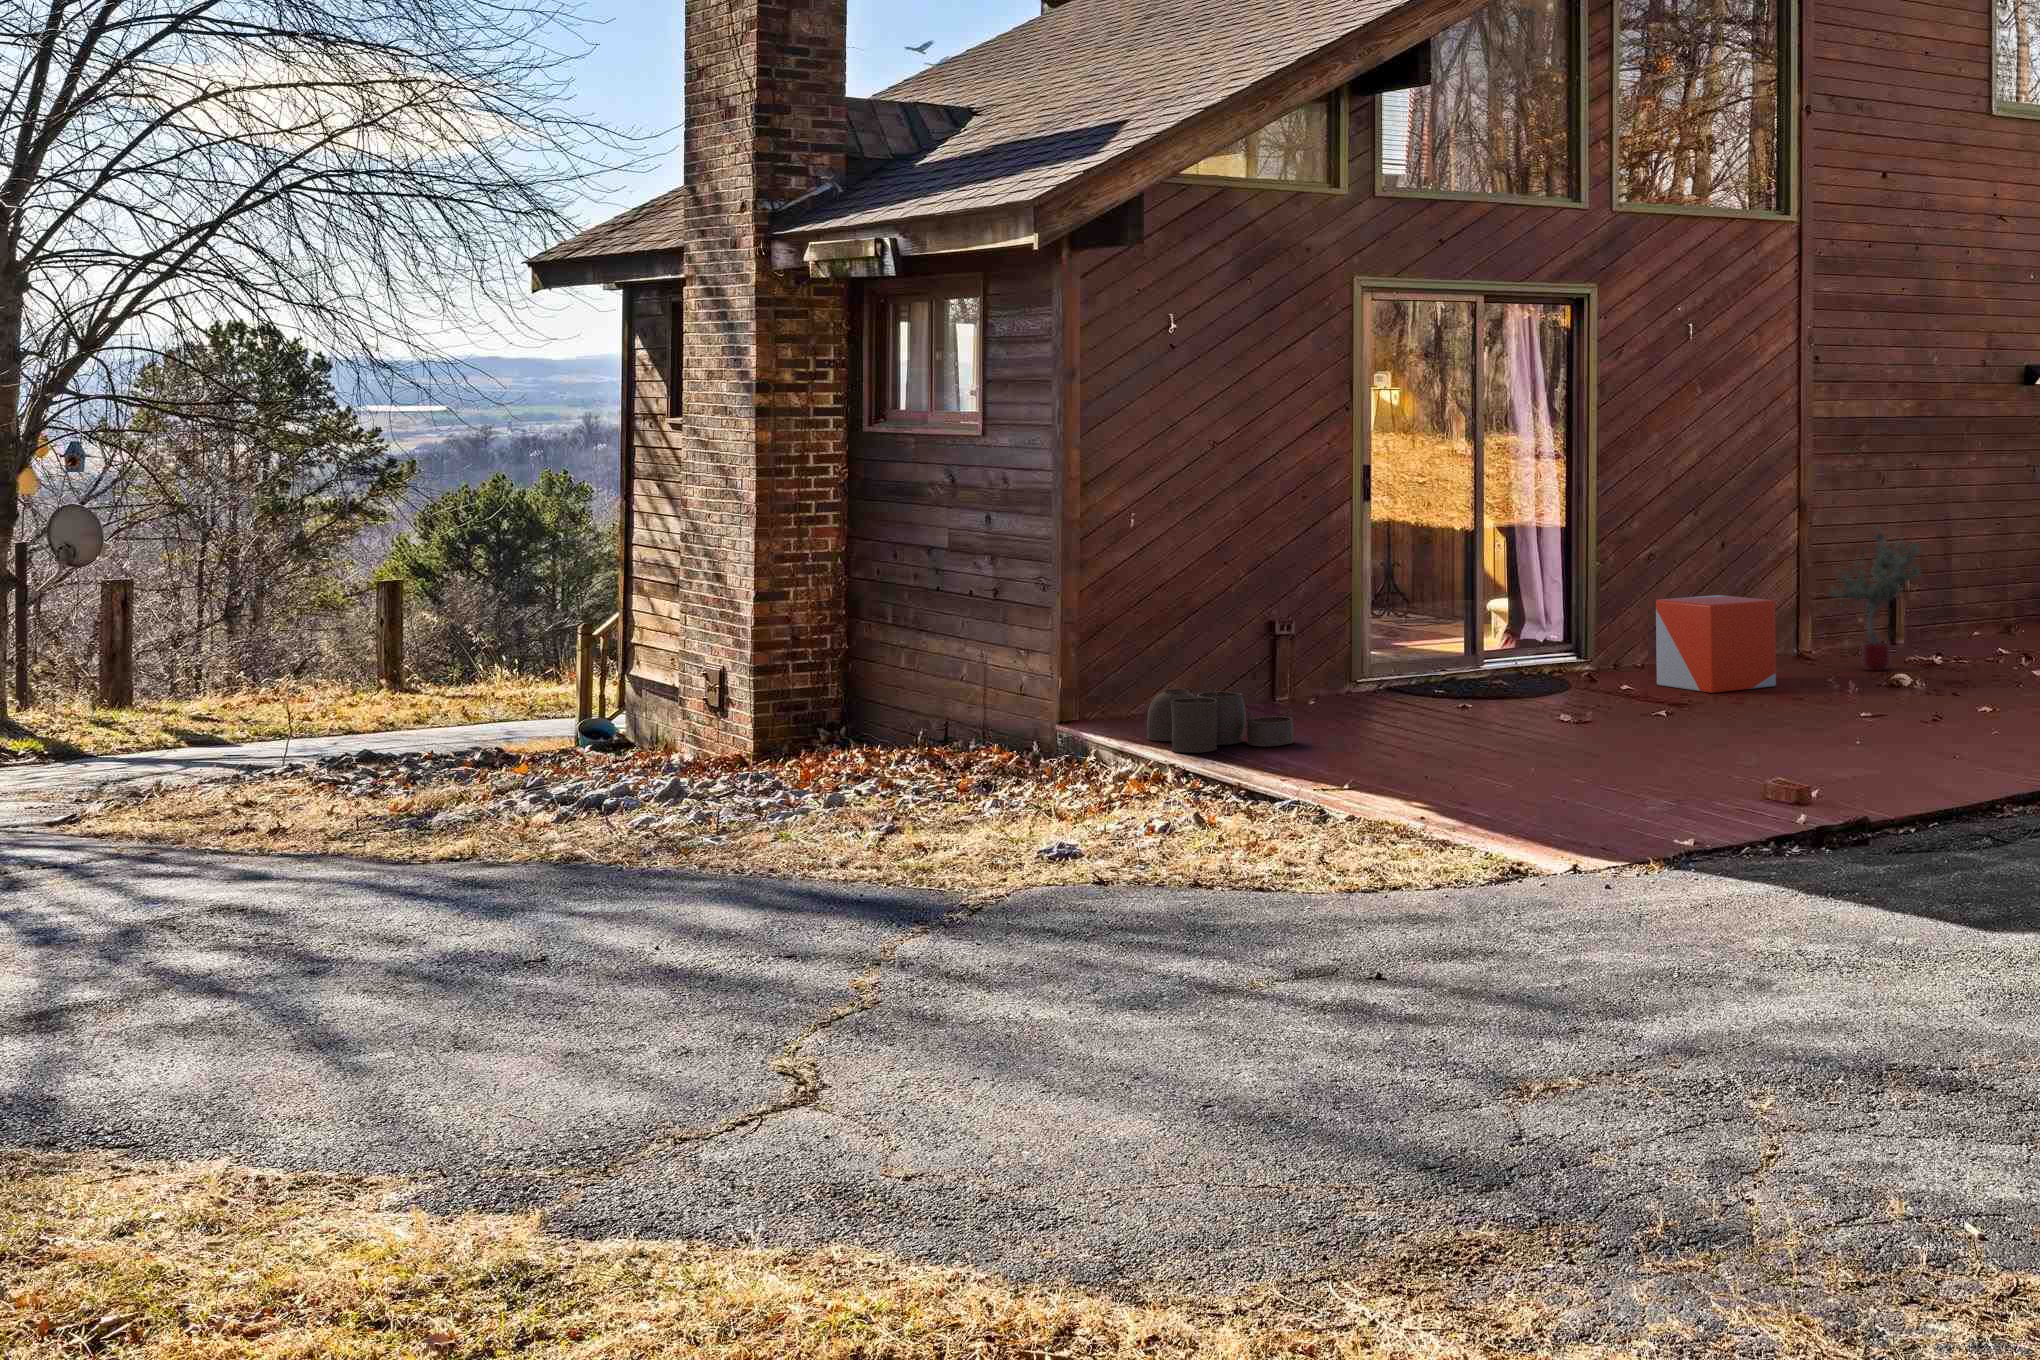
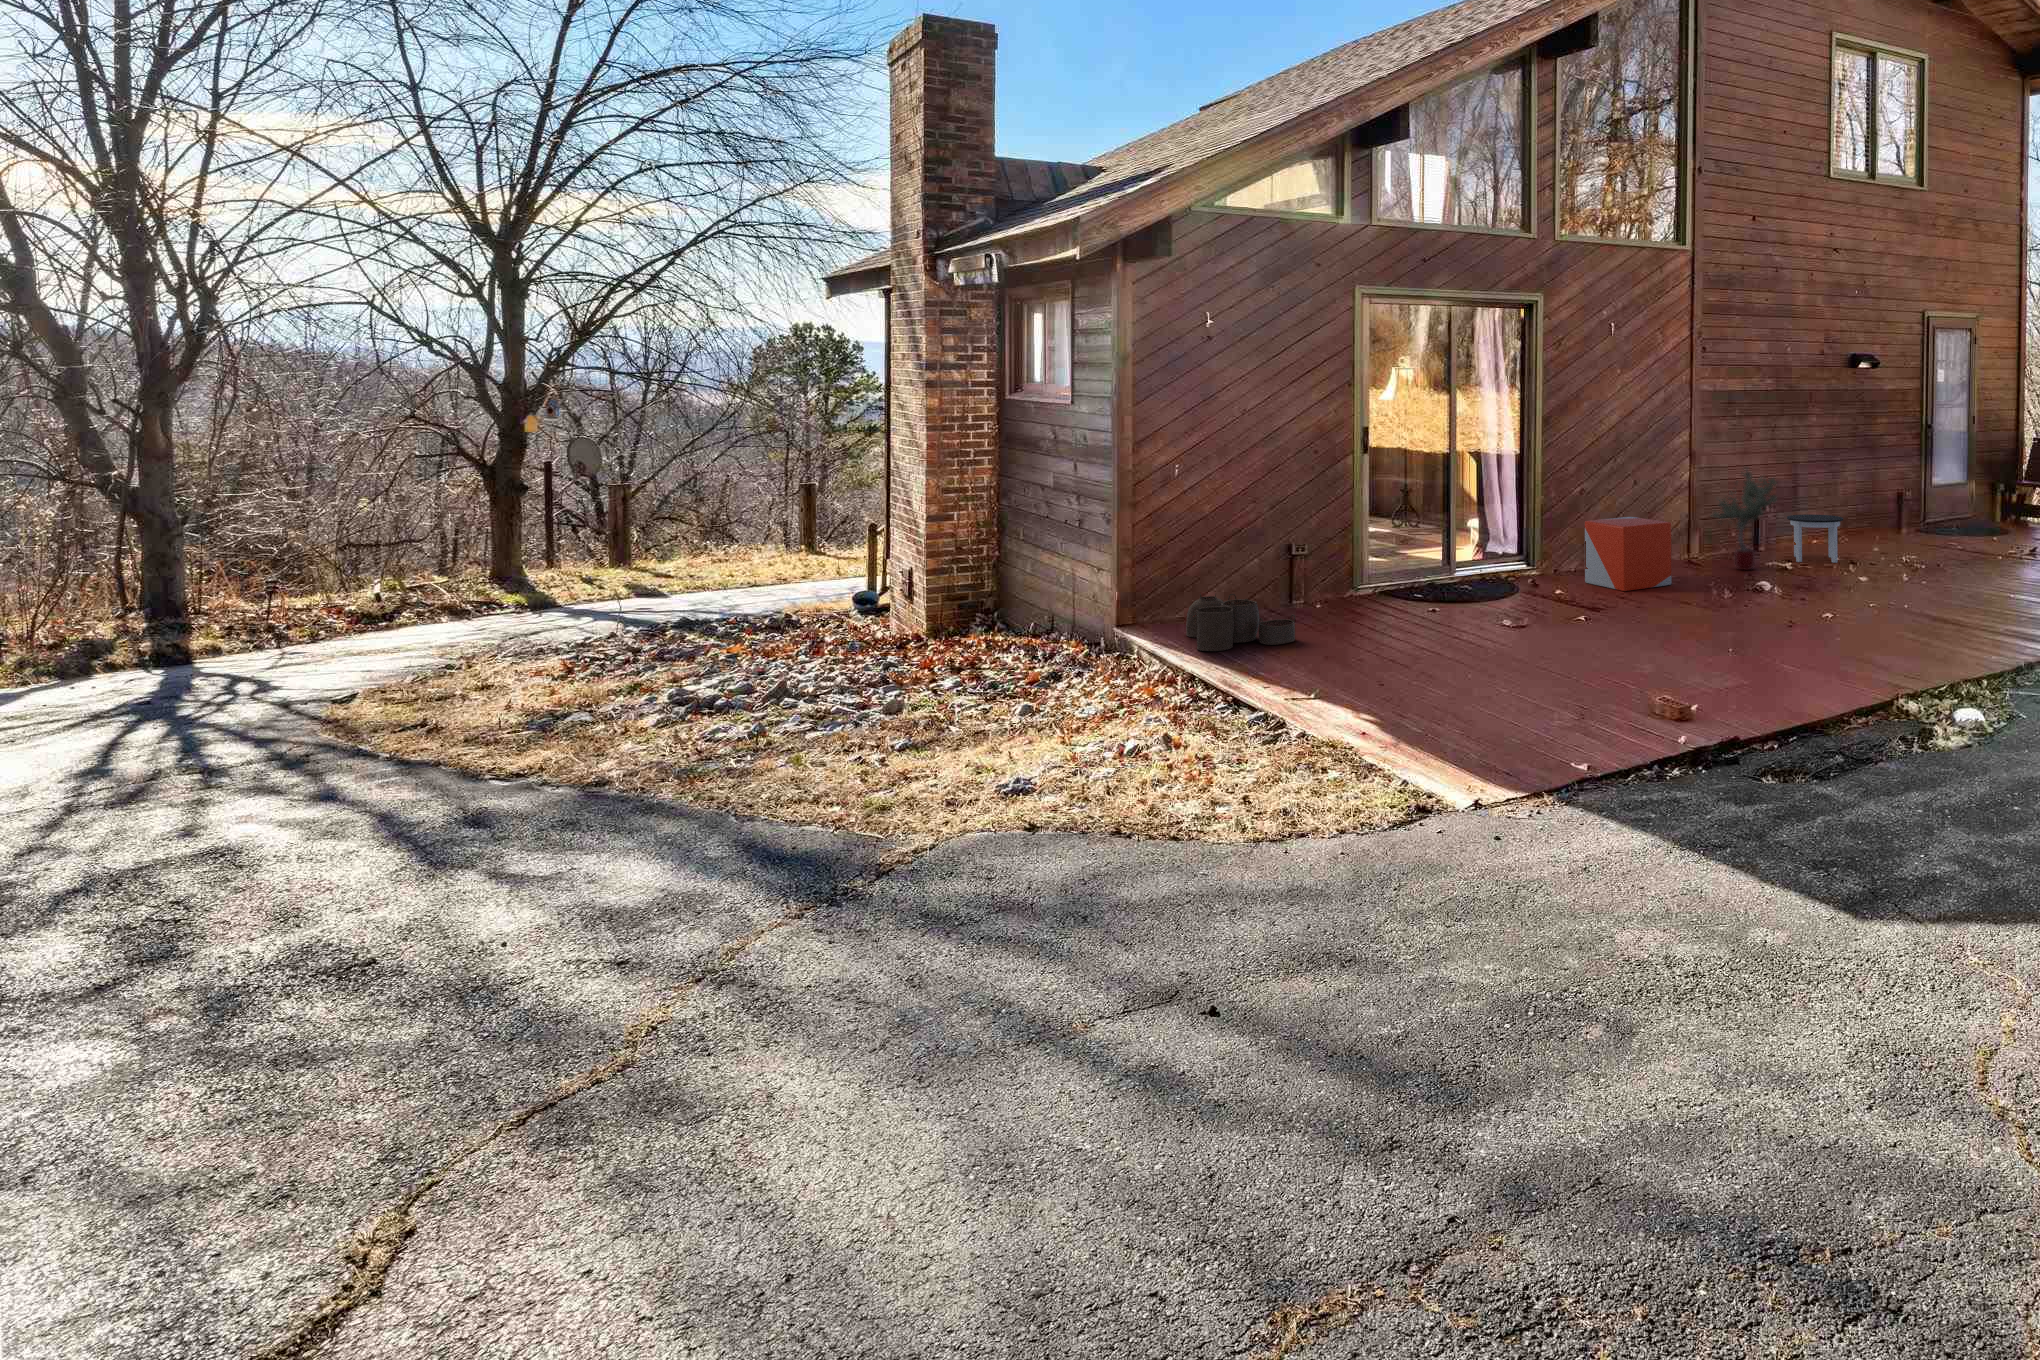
round table: none [1935,596,2014,662] -> present [1787,514,1843,563]

